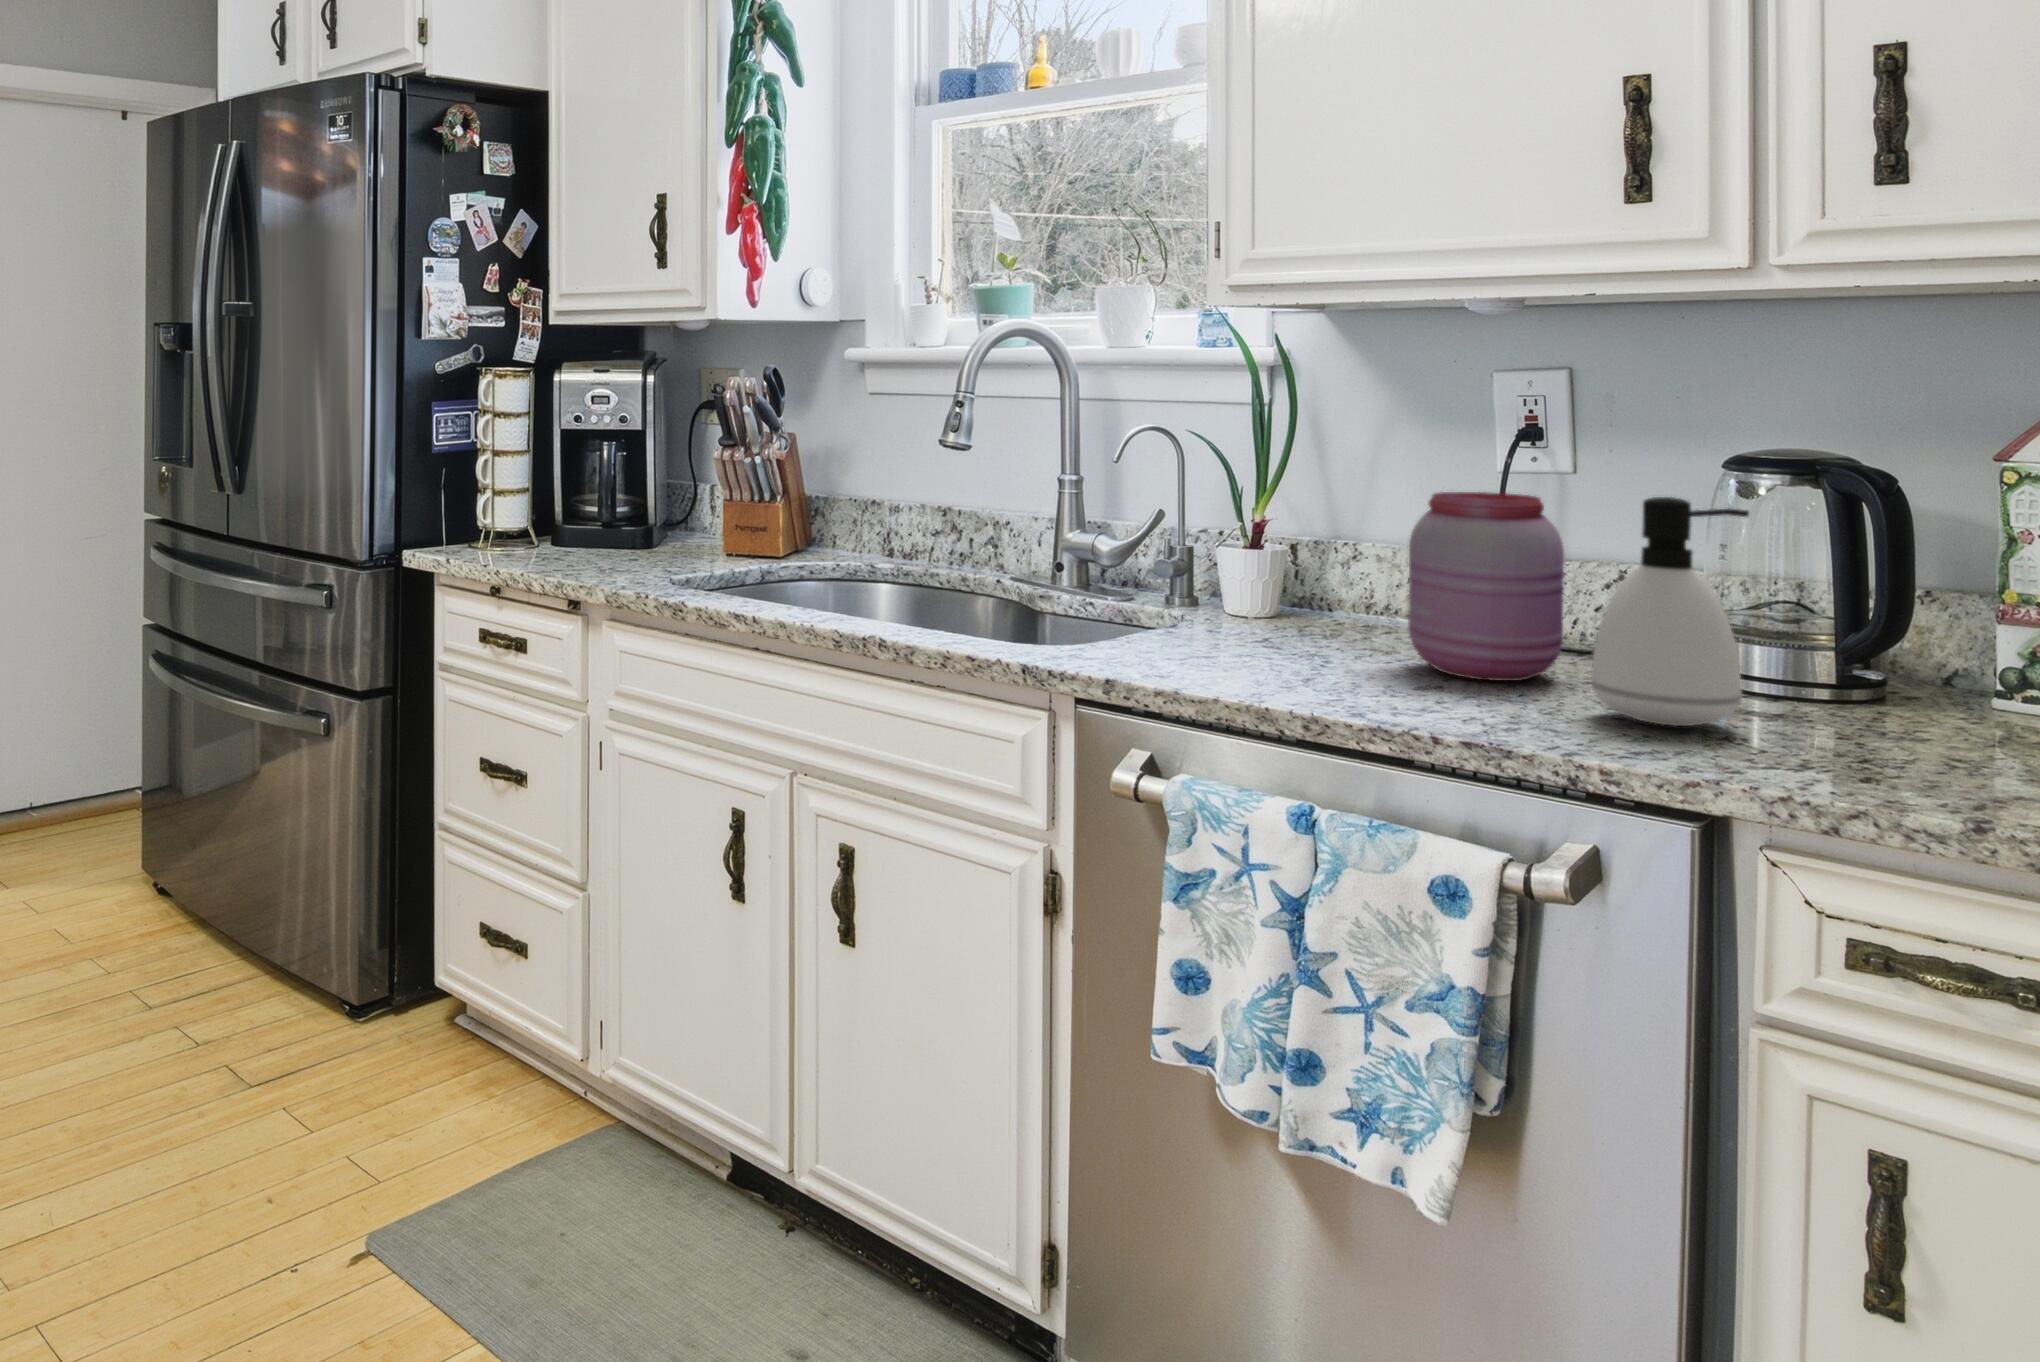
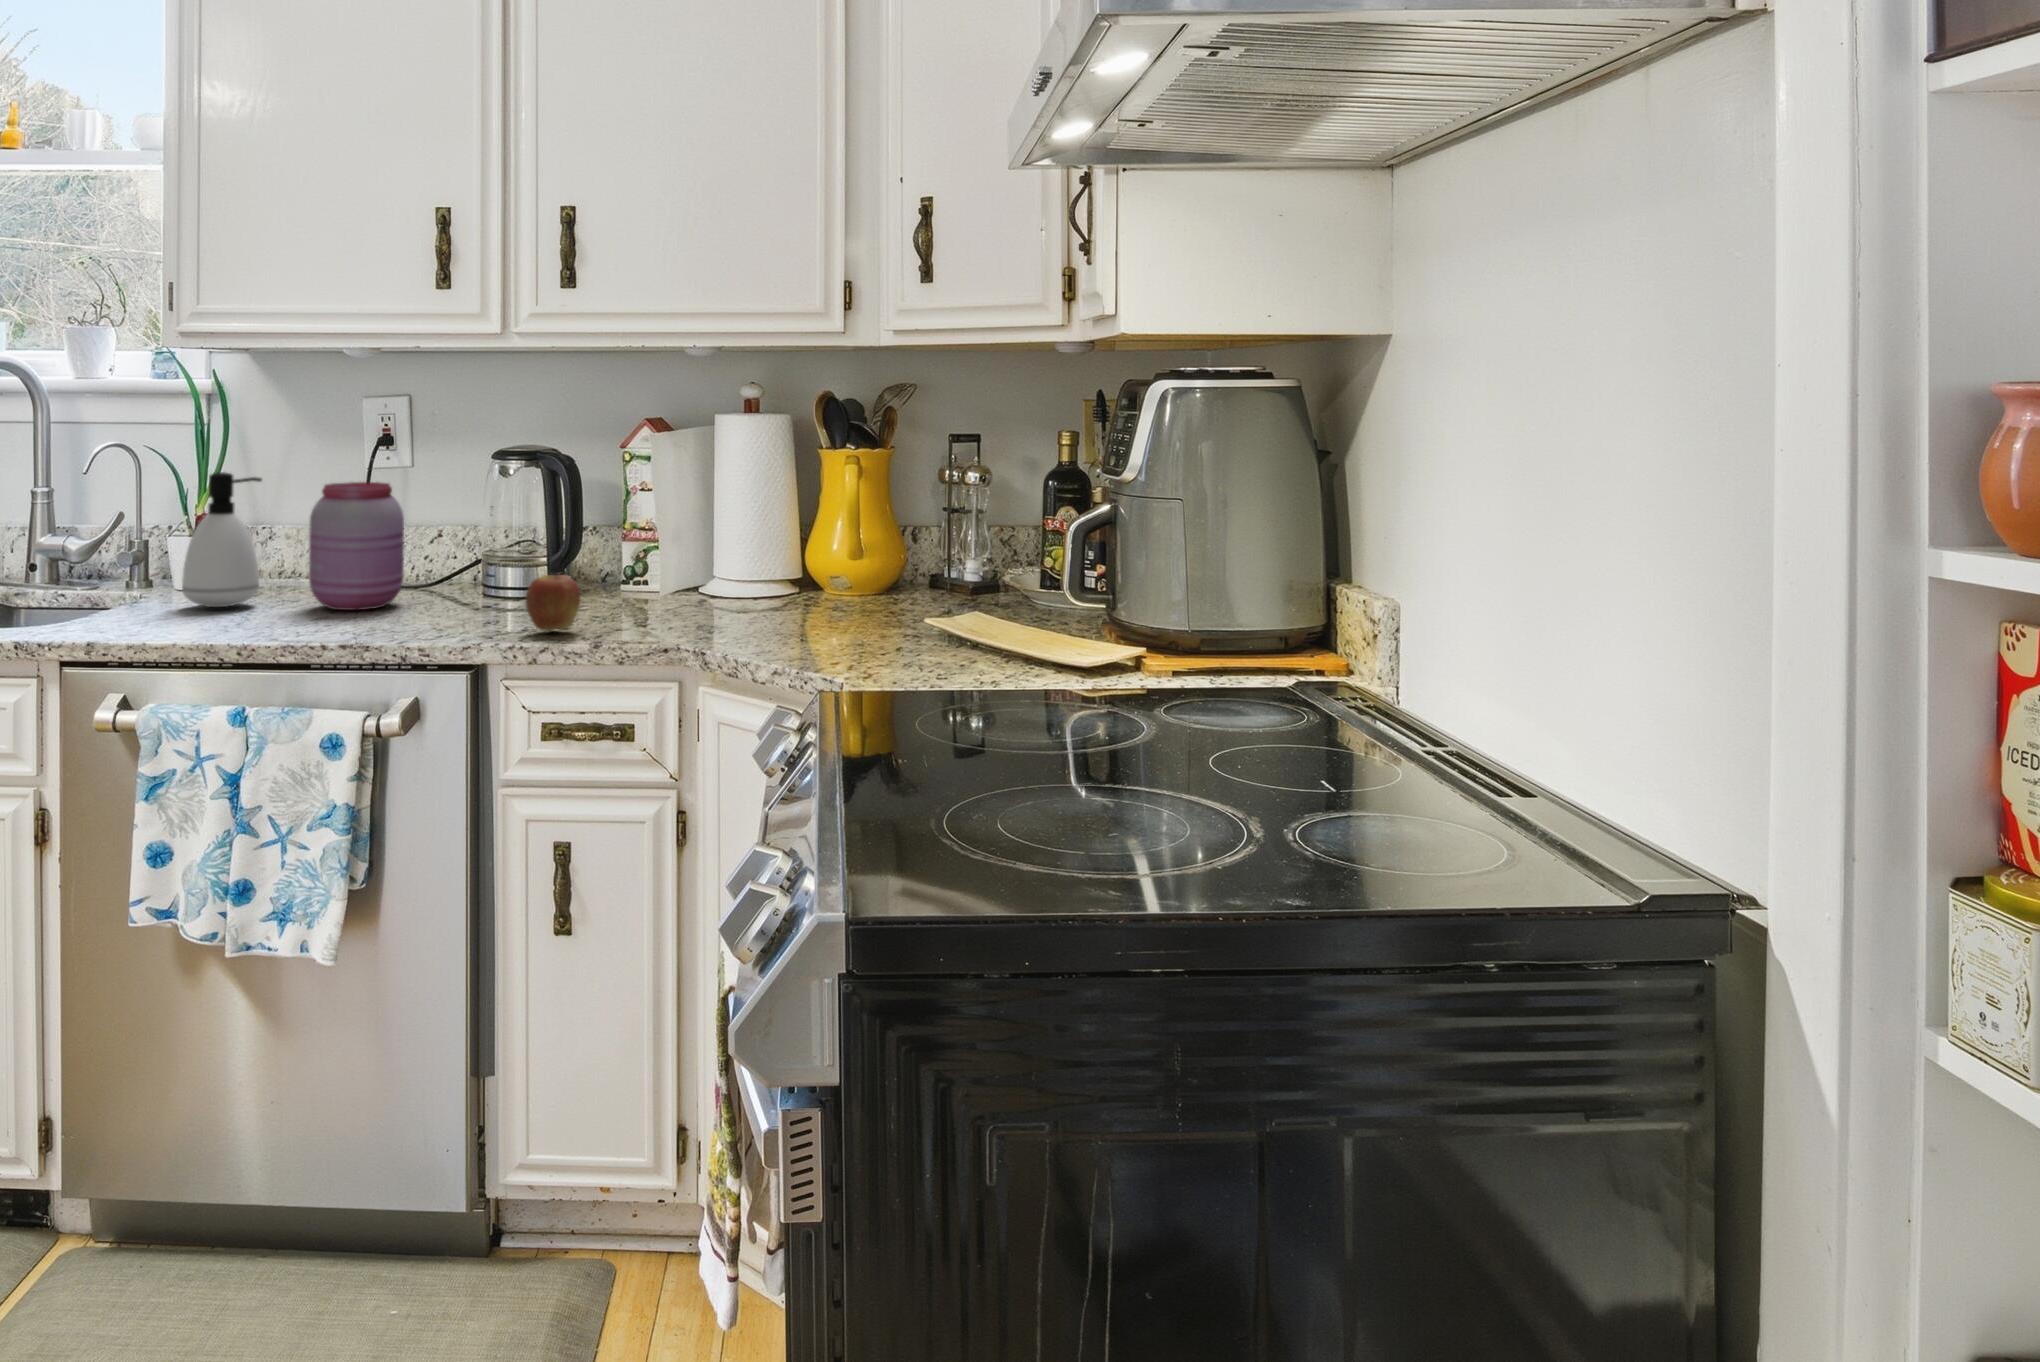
soap dispenser: present [1591,497,1749,726] -> present [182,472,262,607]
apple: none [1821,666,1948,781] -> present [526,567,580,631]

